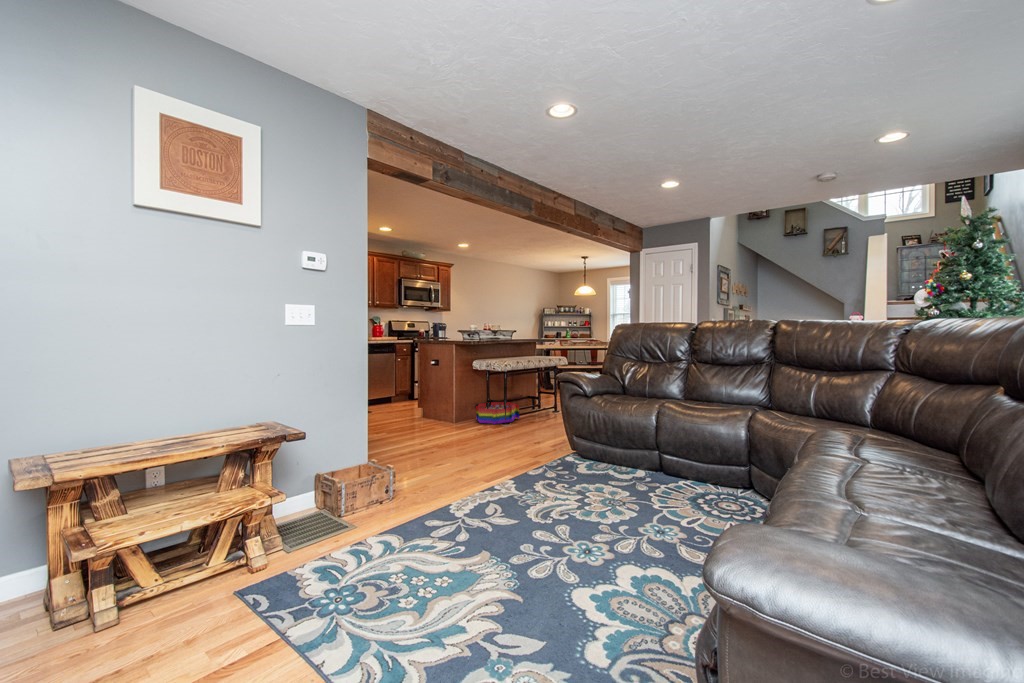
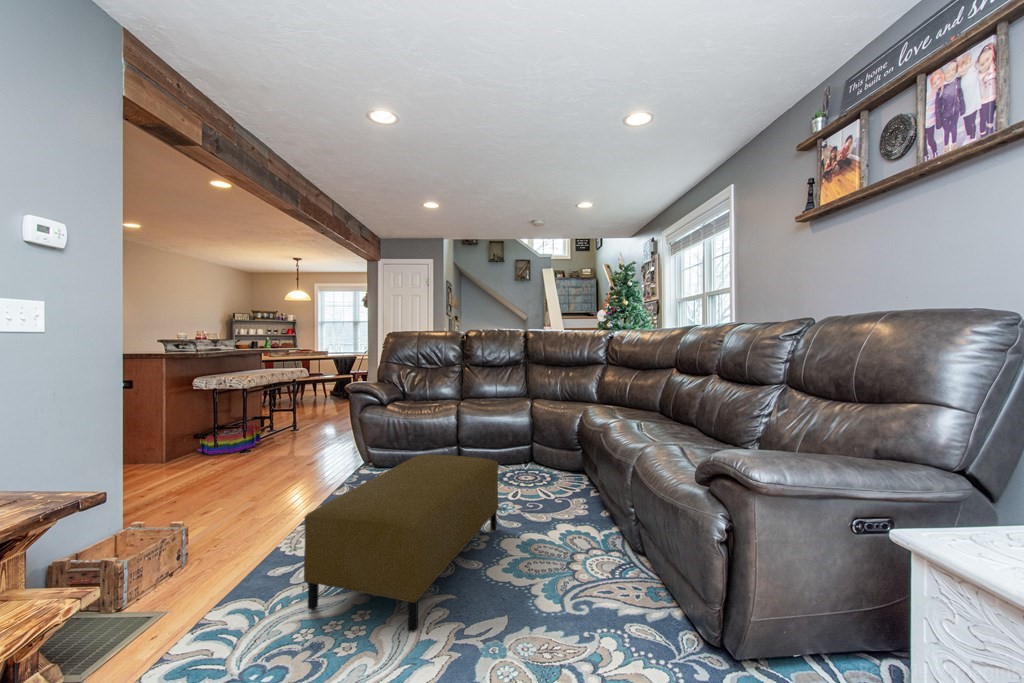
ottoman: none [412,450,635,616] -> present [304,455,499,632]

